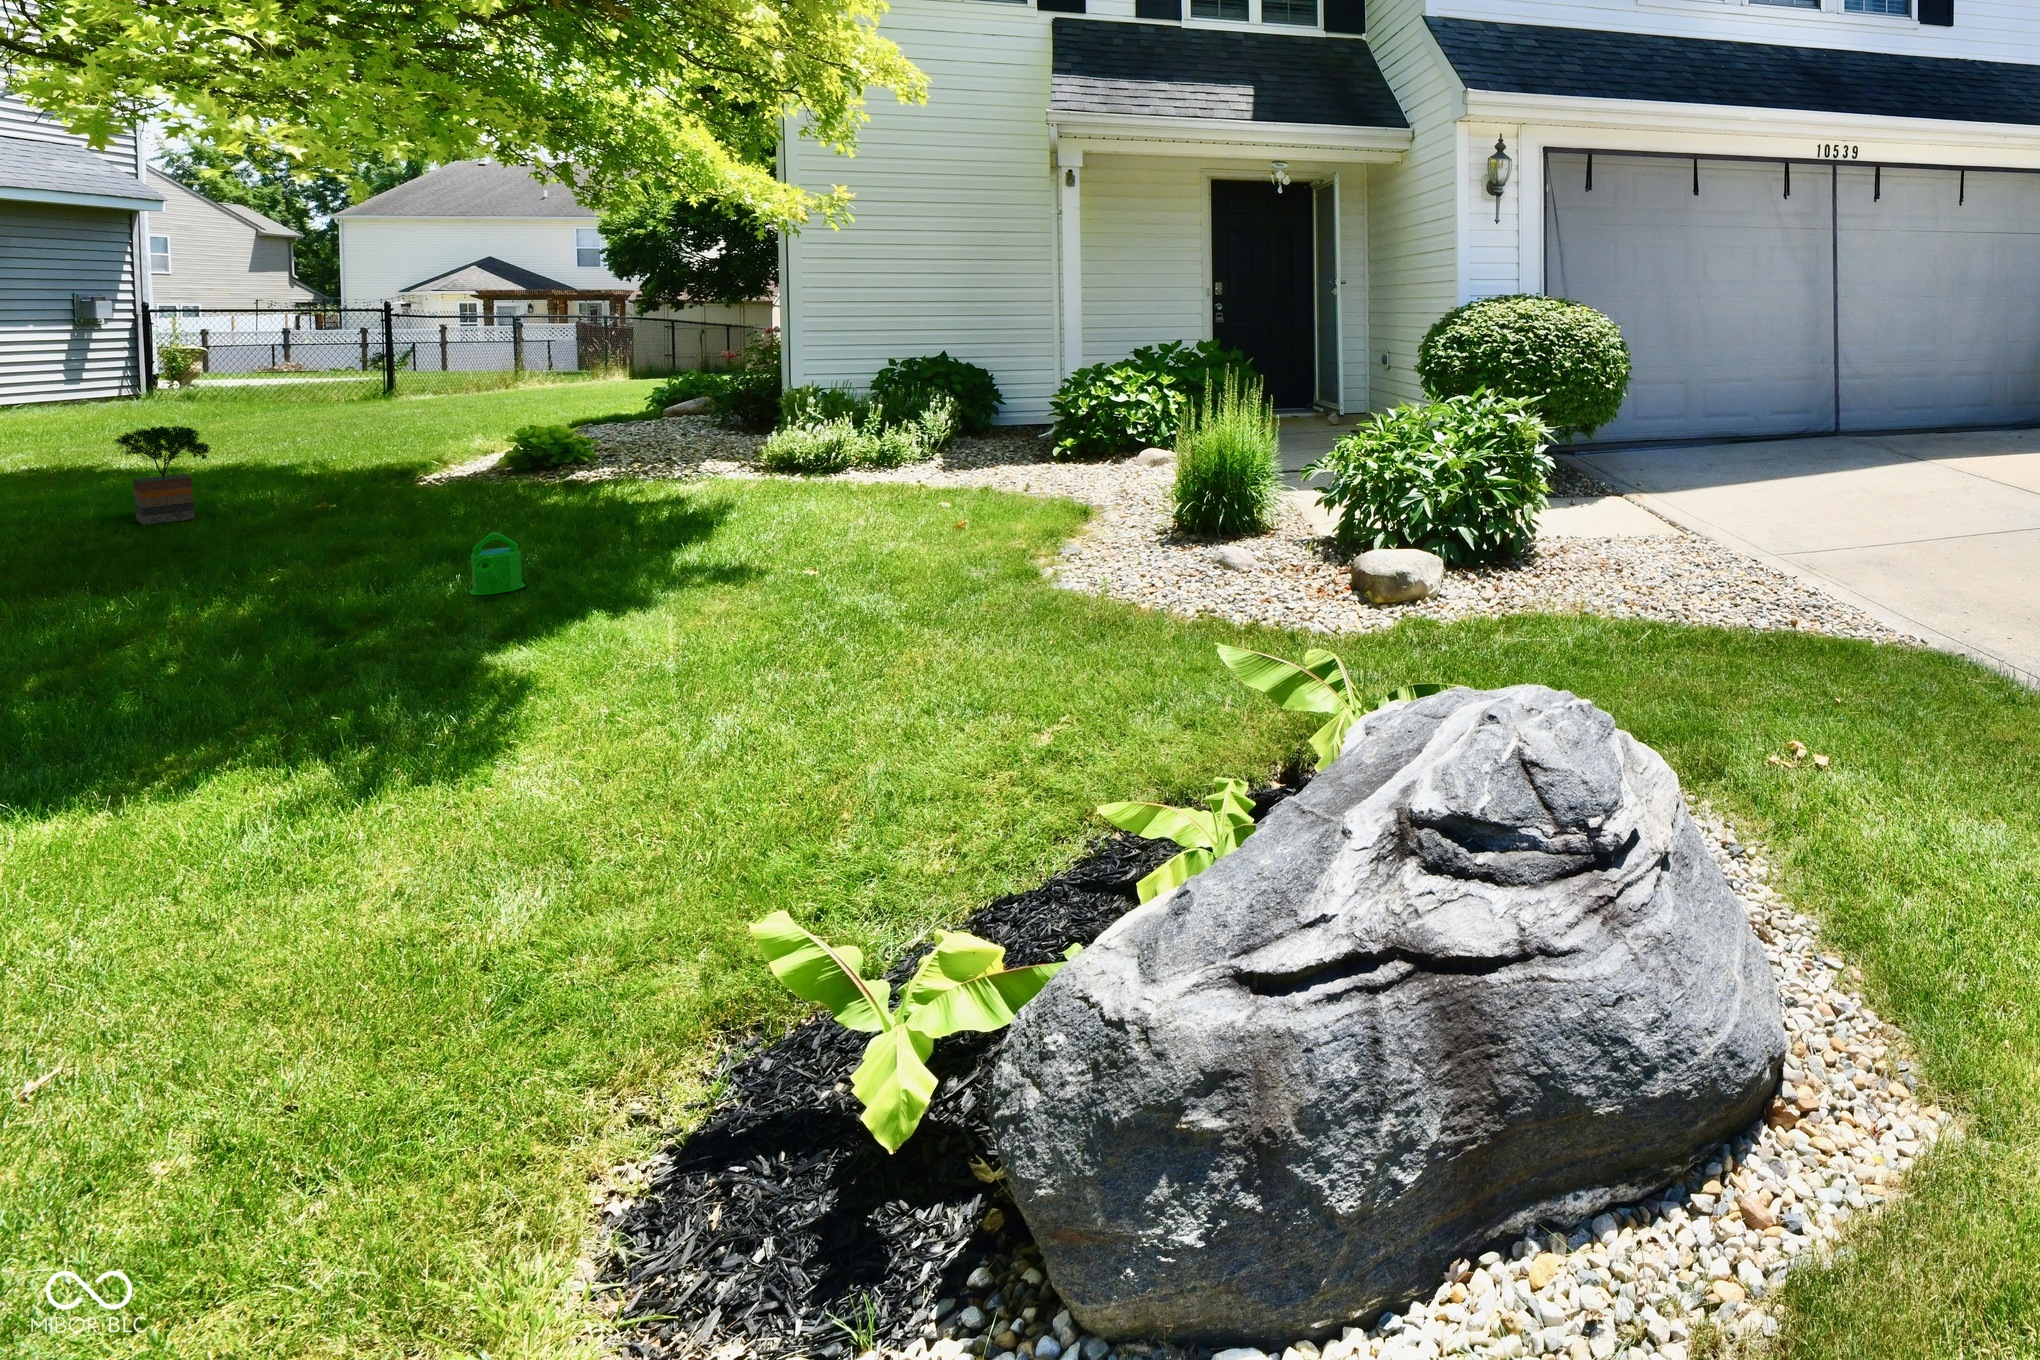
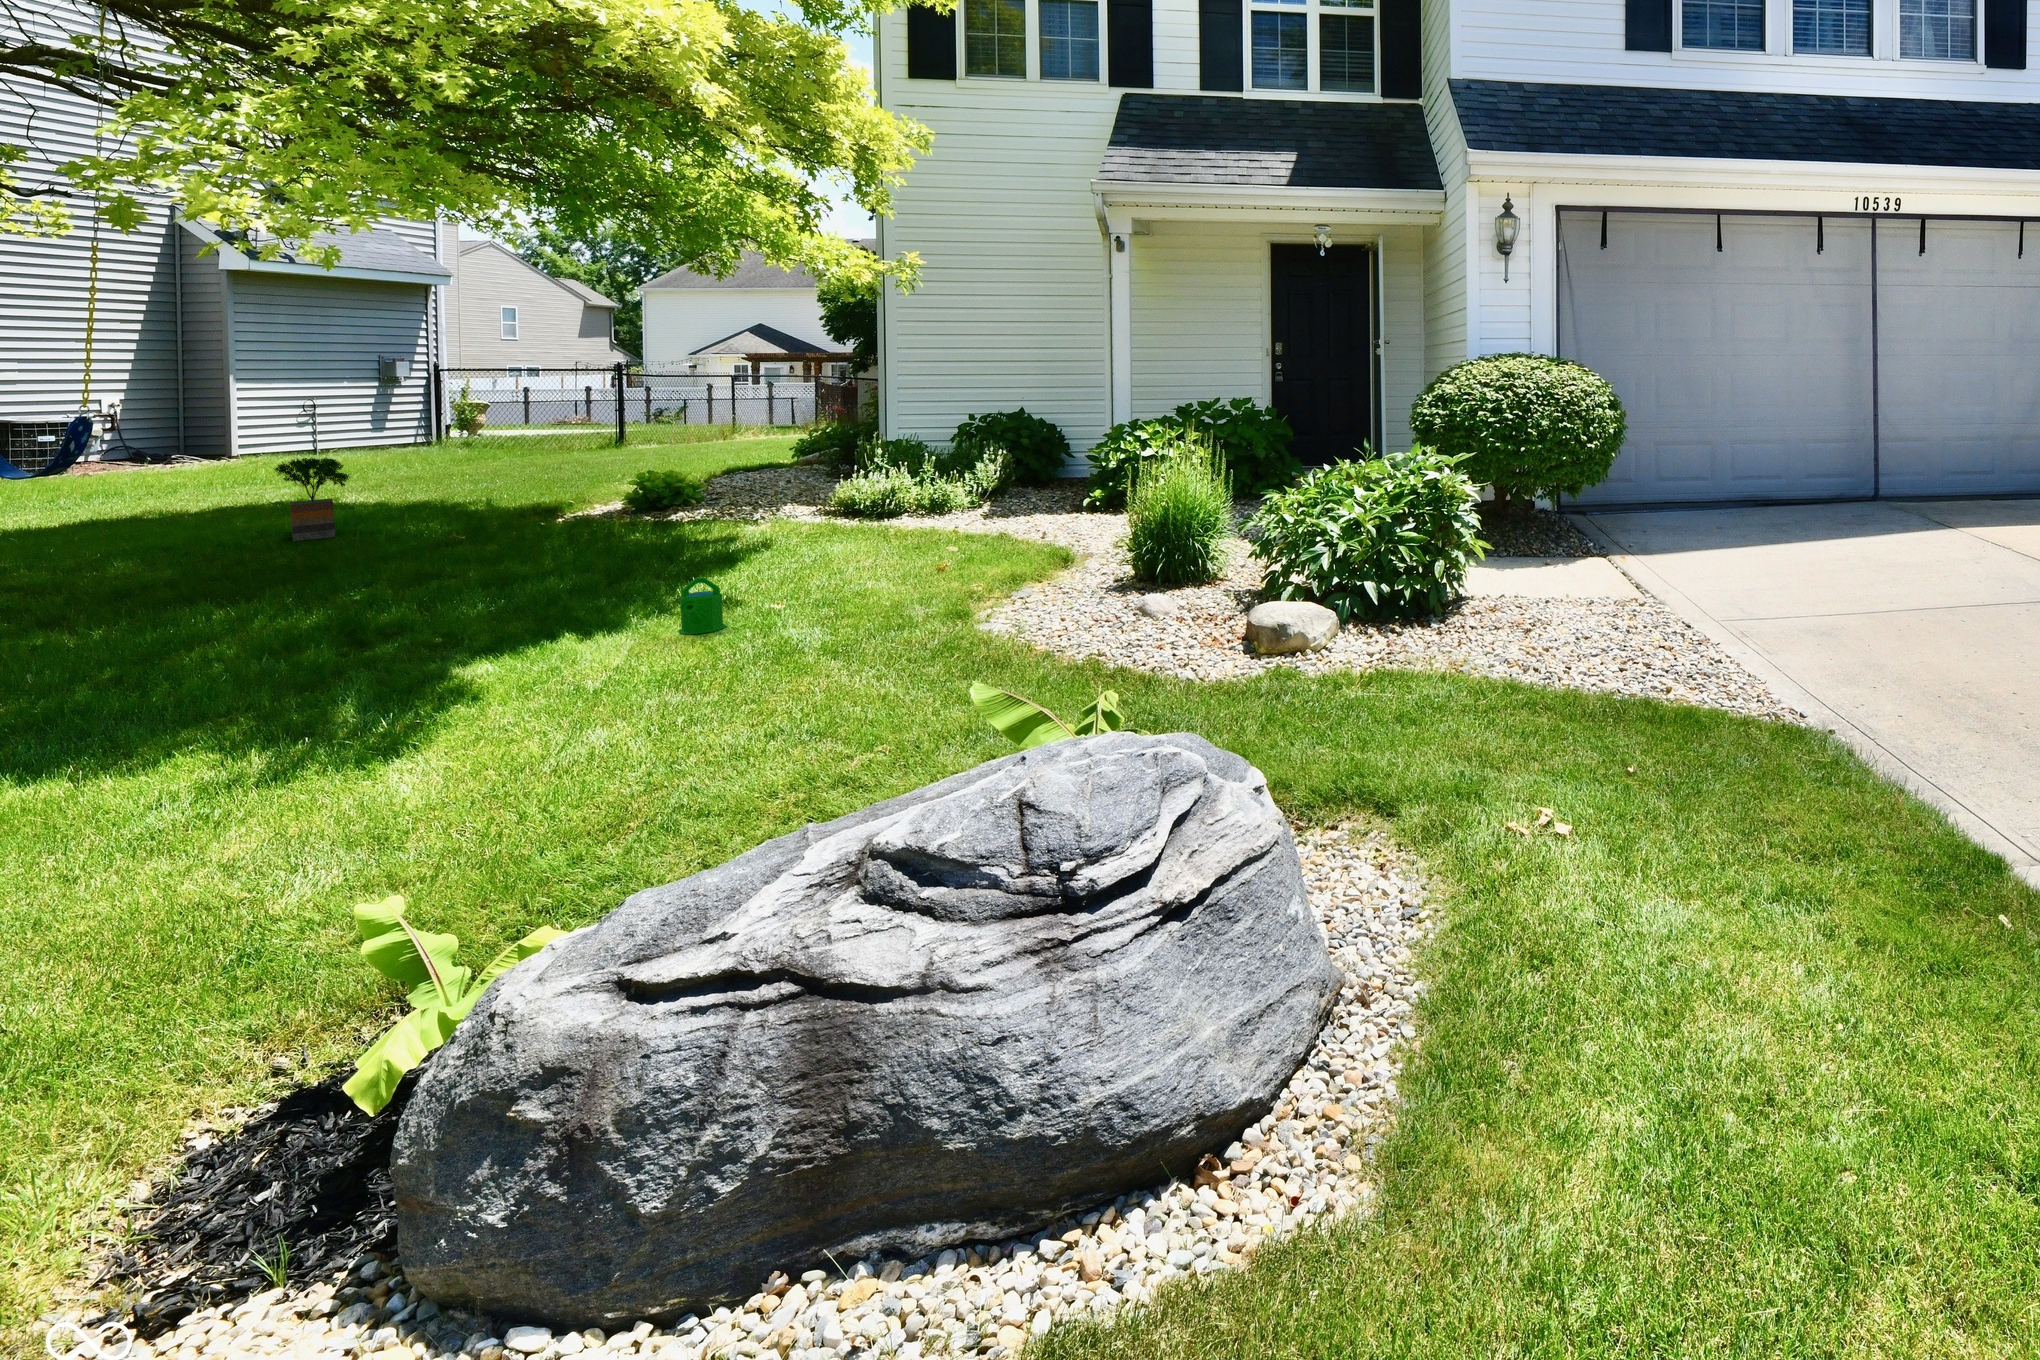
watering can: present [469,533,526,595] -> present [678,577,727,634]

